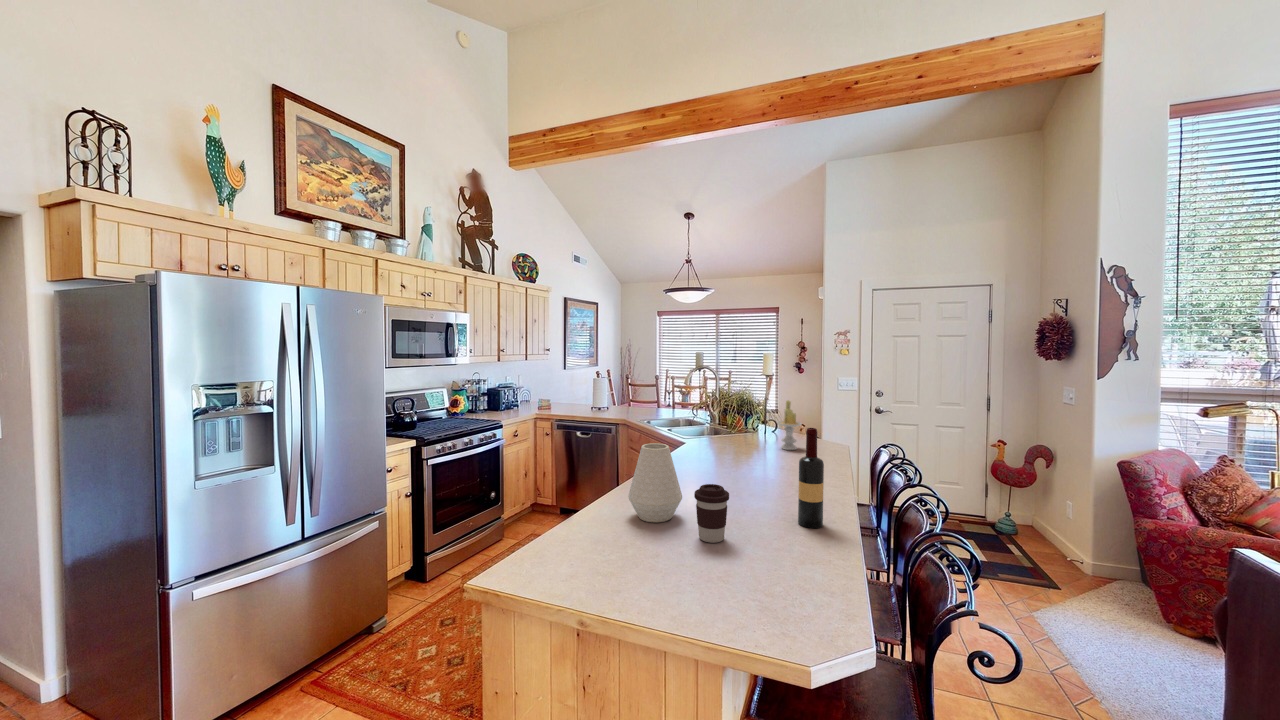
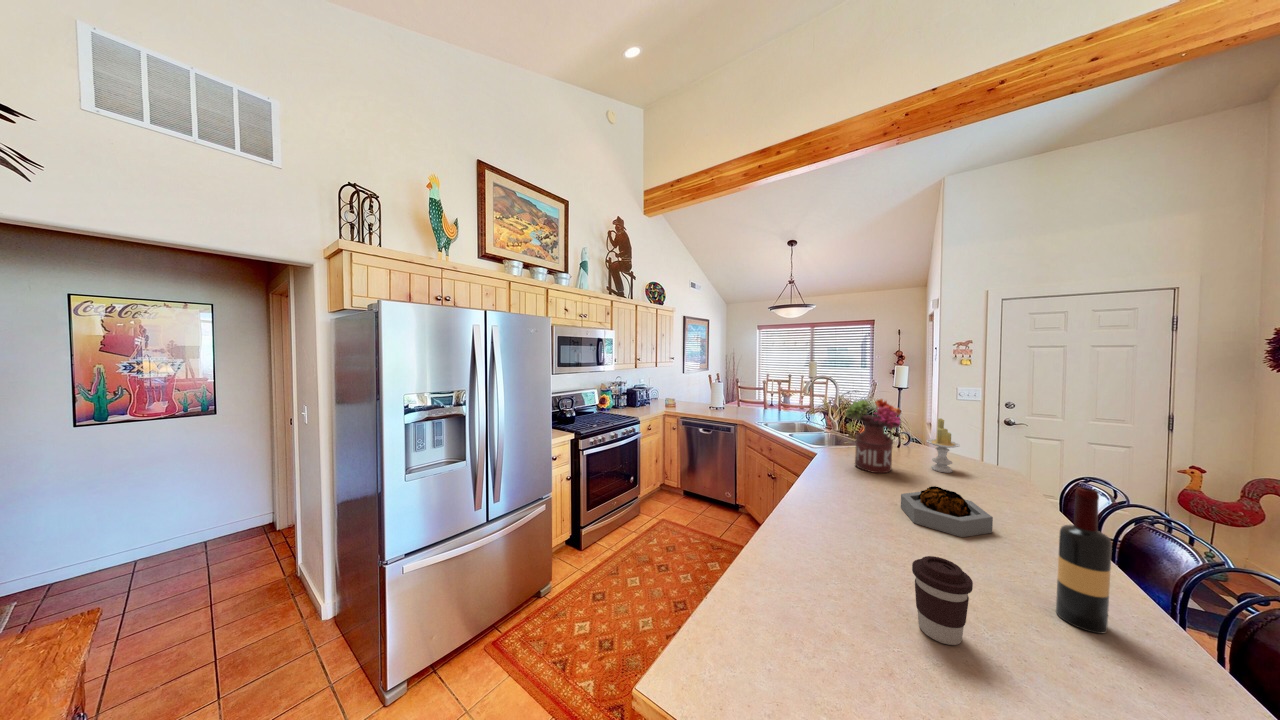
flower arrangement: none [704,382,754,454] -> present [846,399,901,473]
vase: present [628,443,682,523] -> none [801,483,874,584]
decorative bowl: none [734,451,794,490] -> present [901,486,993,537]

